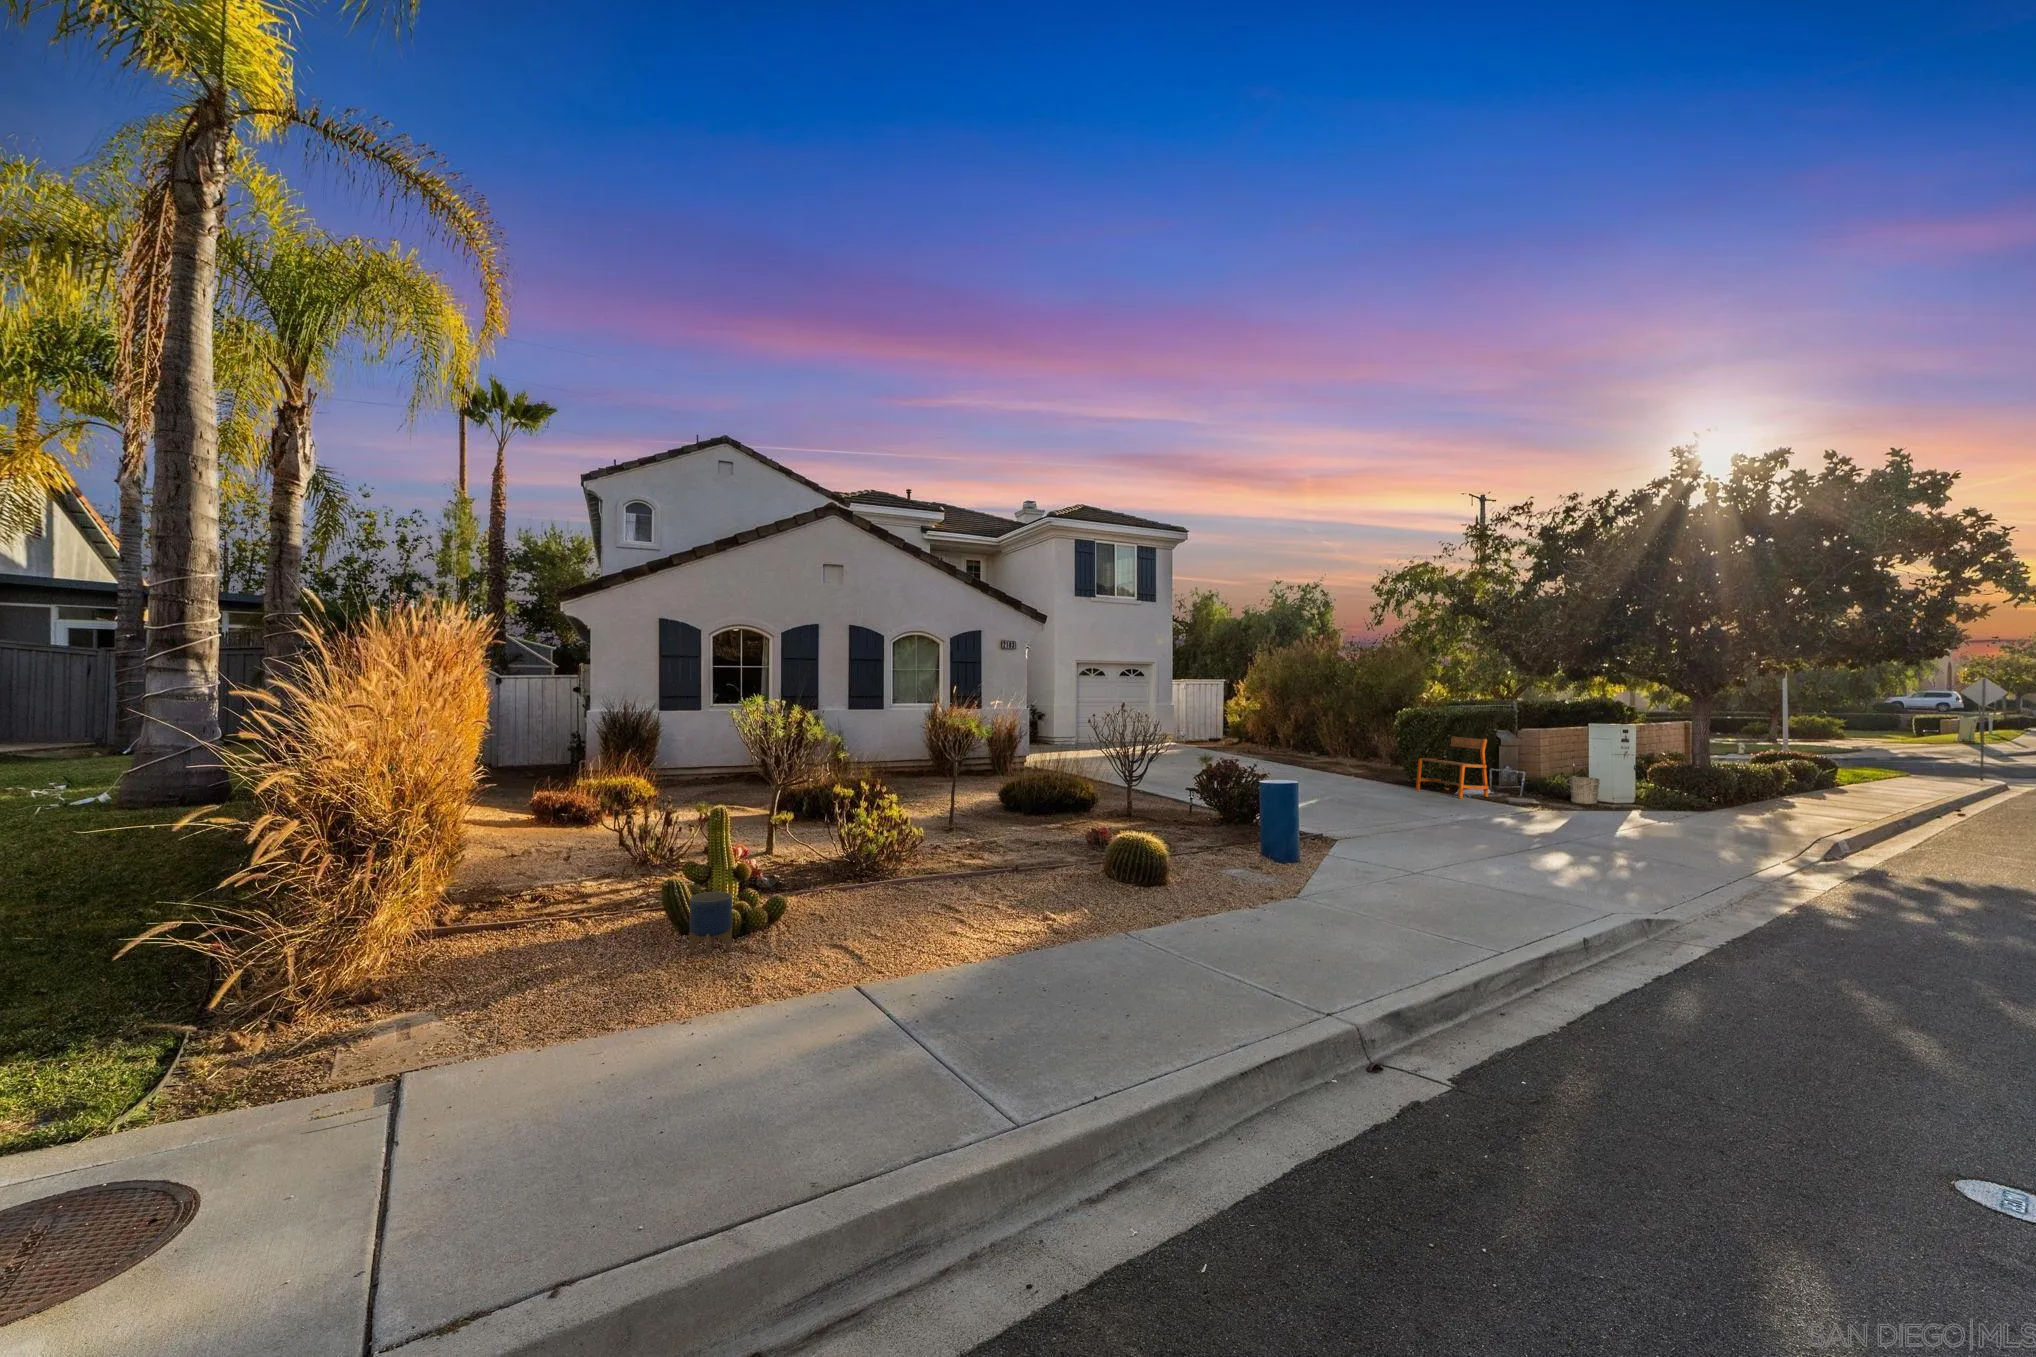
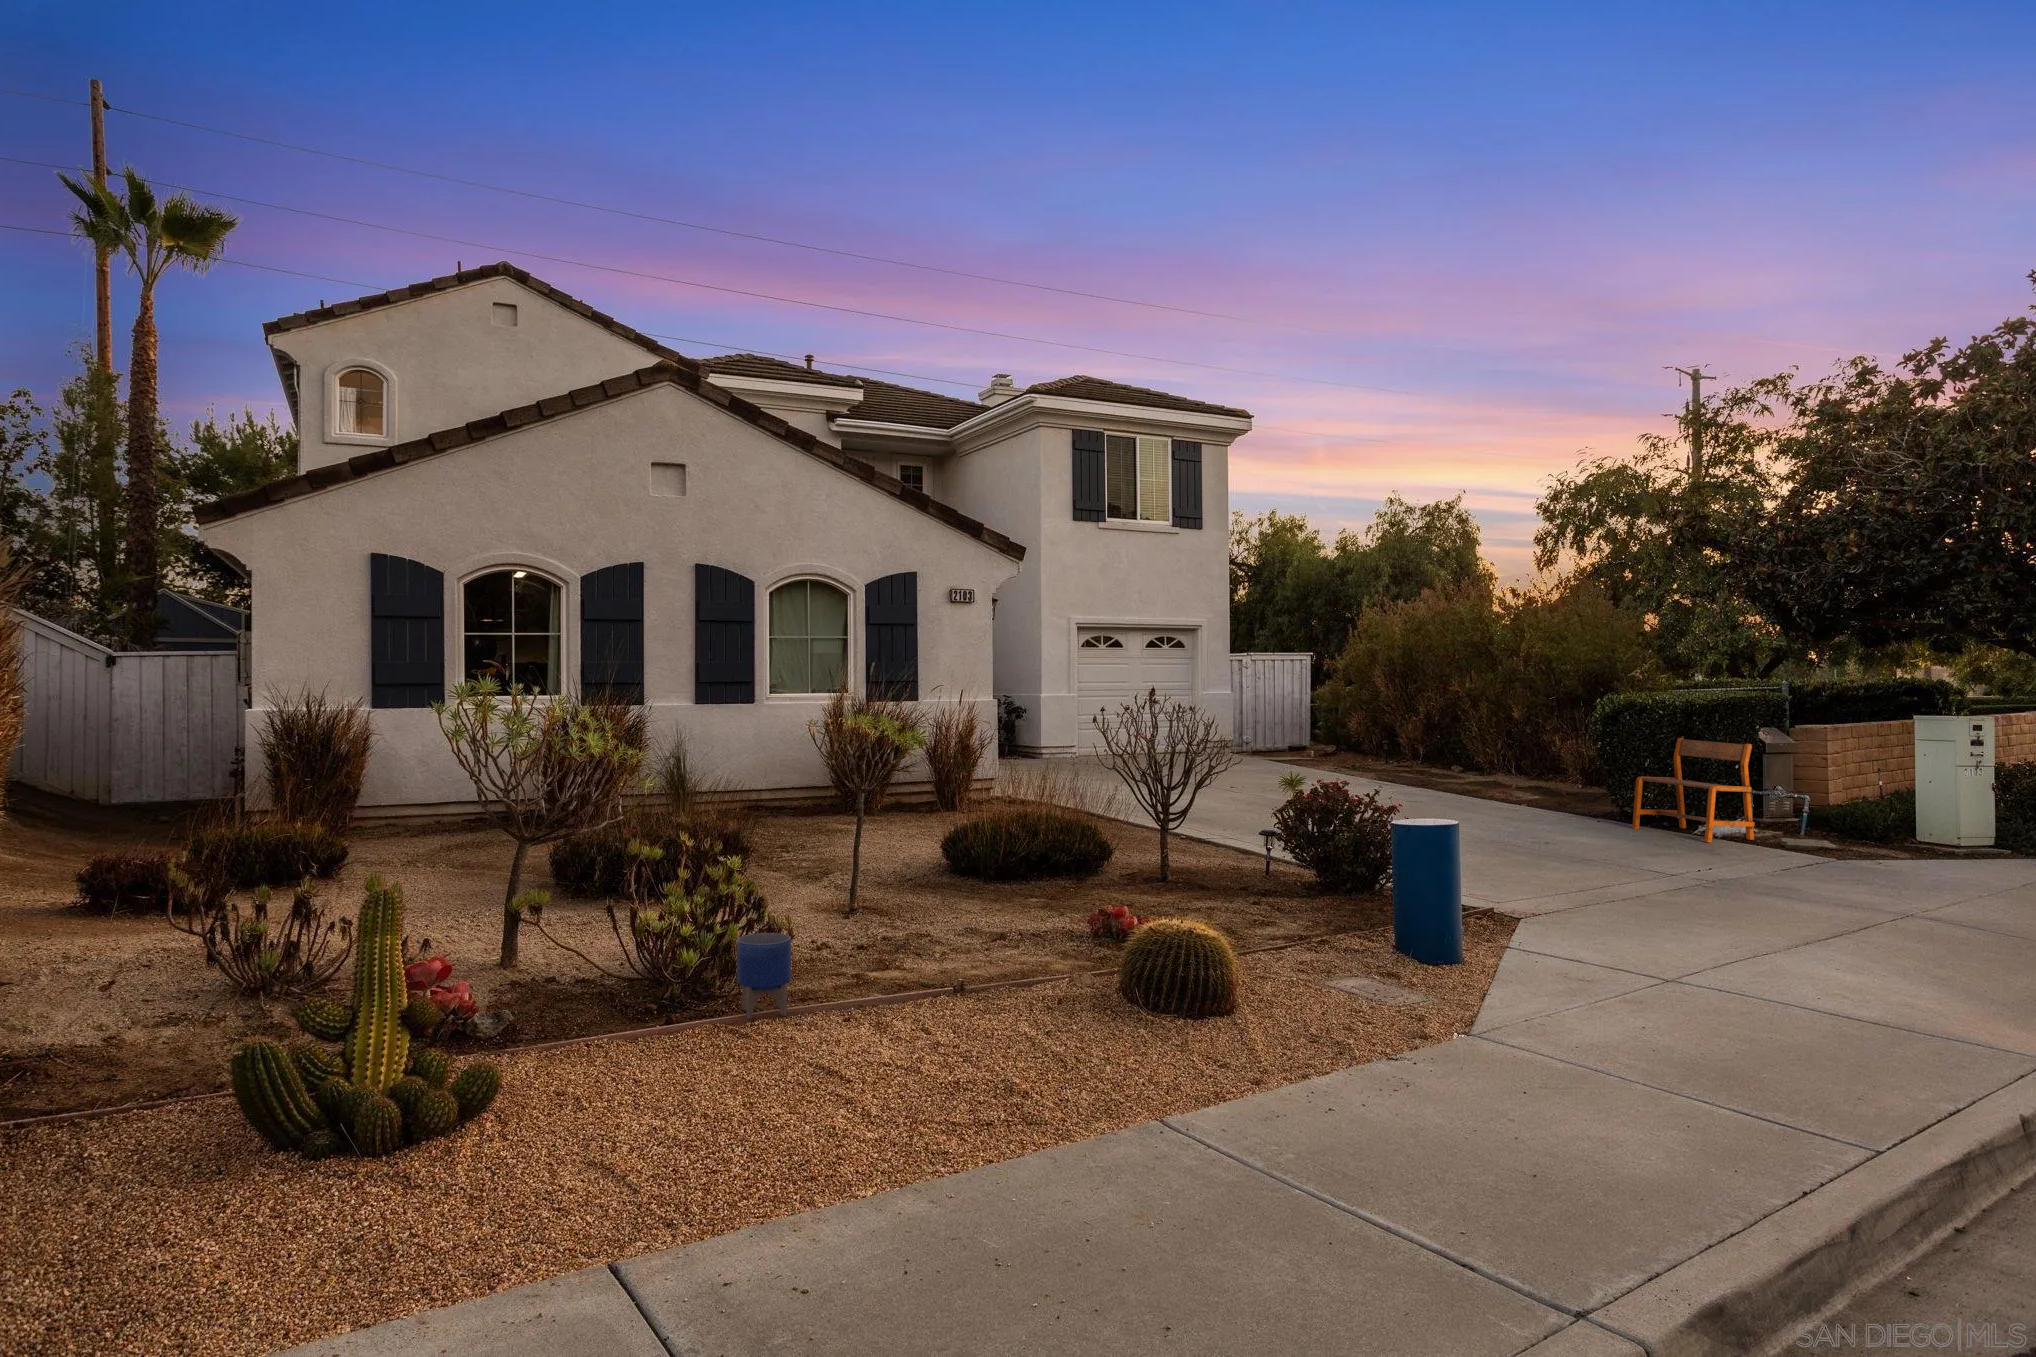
bucket: present [1565,775,1600,804] -> none [1880,803,1938,850]
planter: present [689,892,732,959] -> present [737,933,791,1019]

